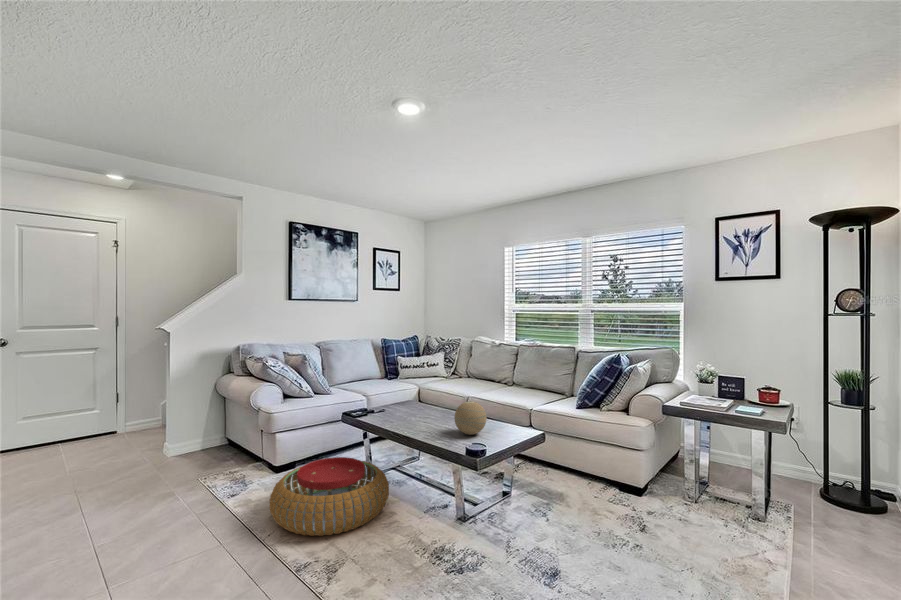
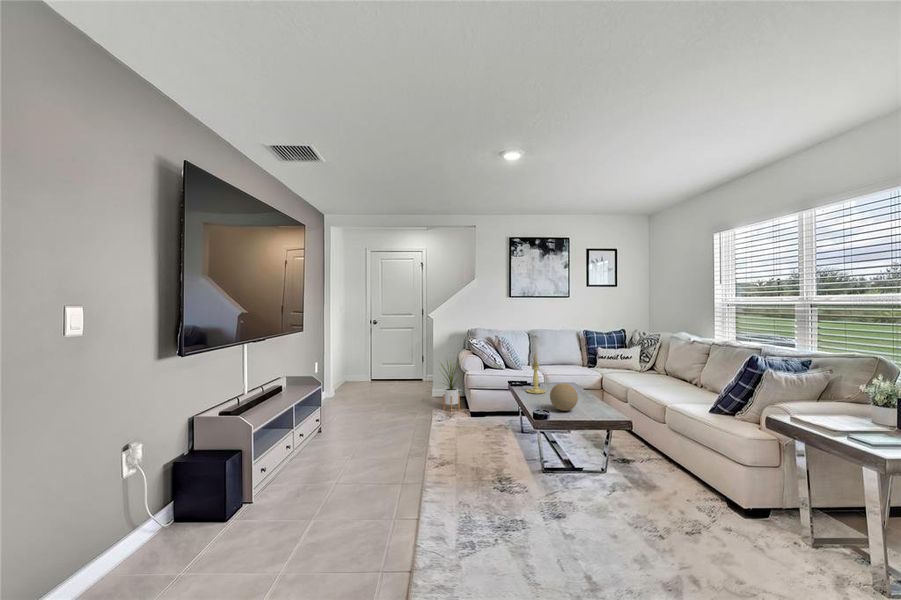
candle holder: none [388,369,411,421] -> present [527,353,545,394]
house plant: none [199,384,252,475] -> present [441,360,460,412]
pouf: present [270,457,389,536] -> none [437,410,516,456]

